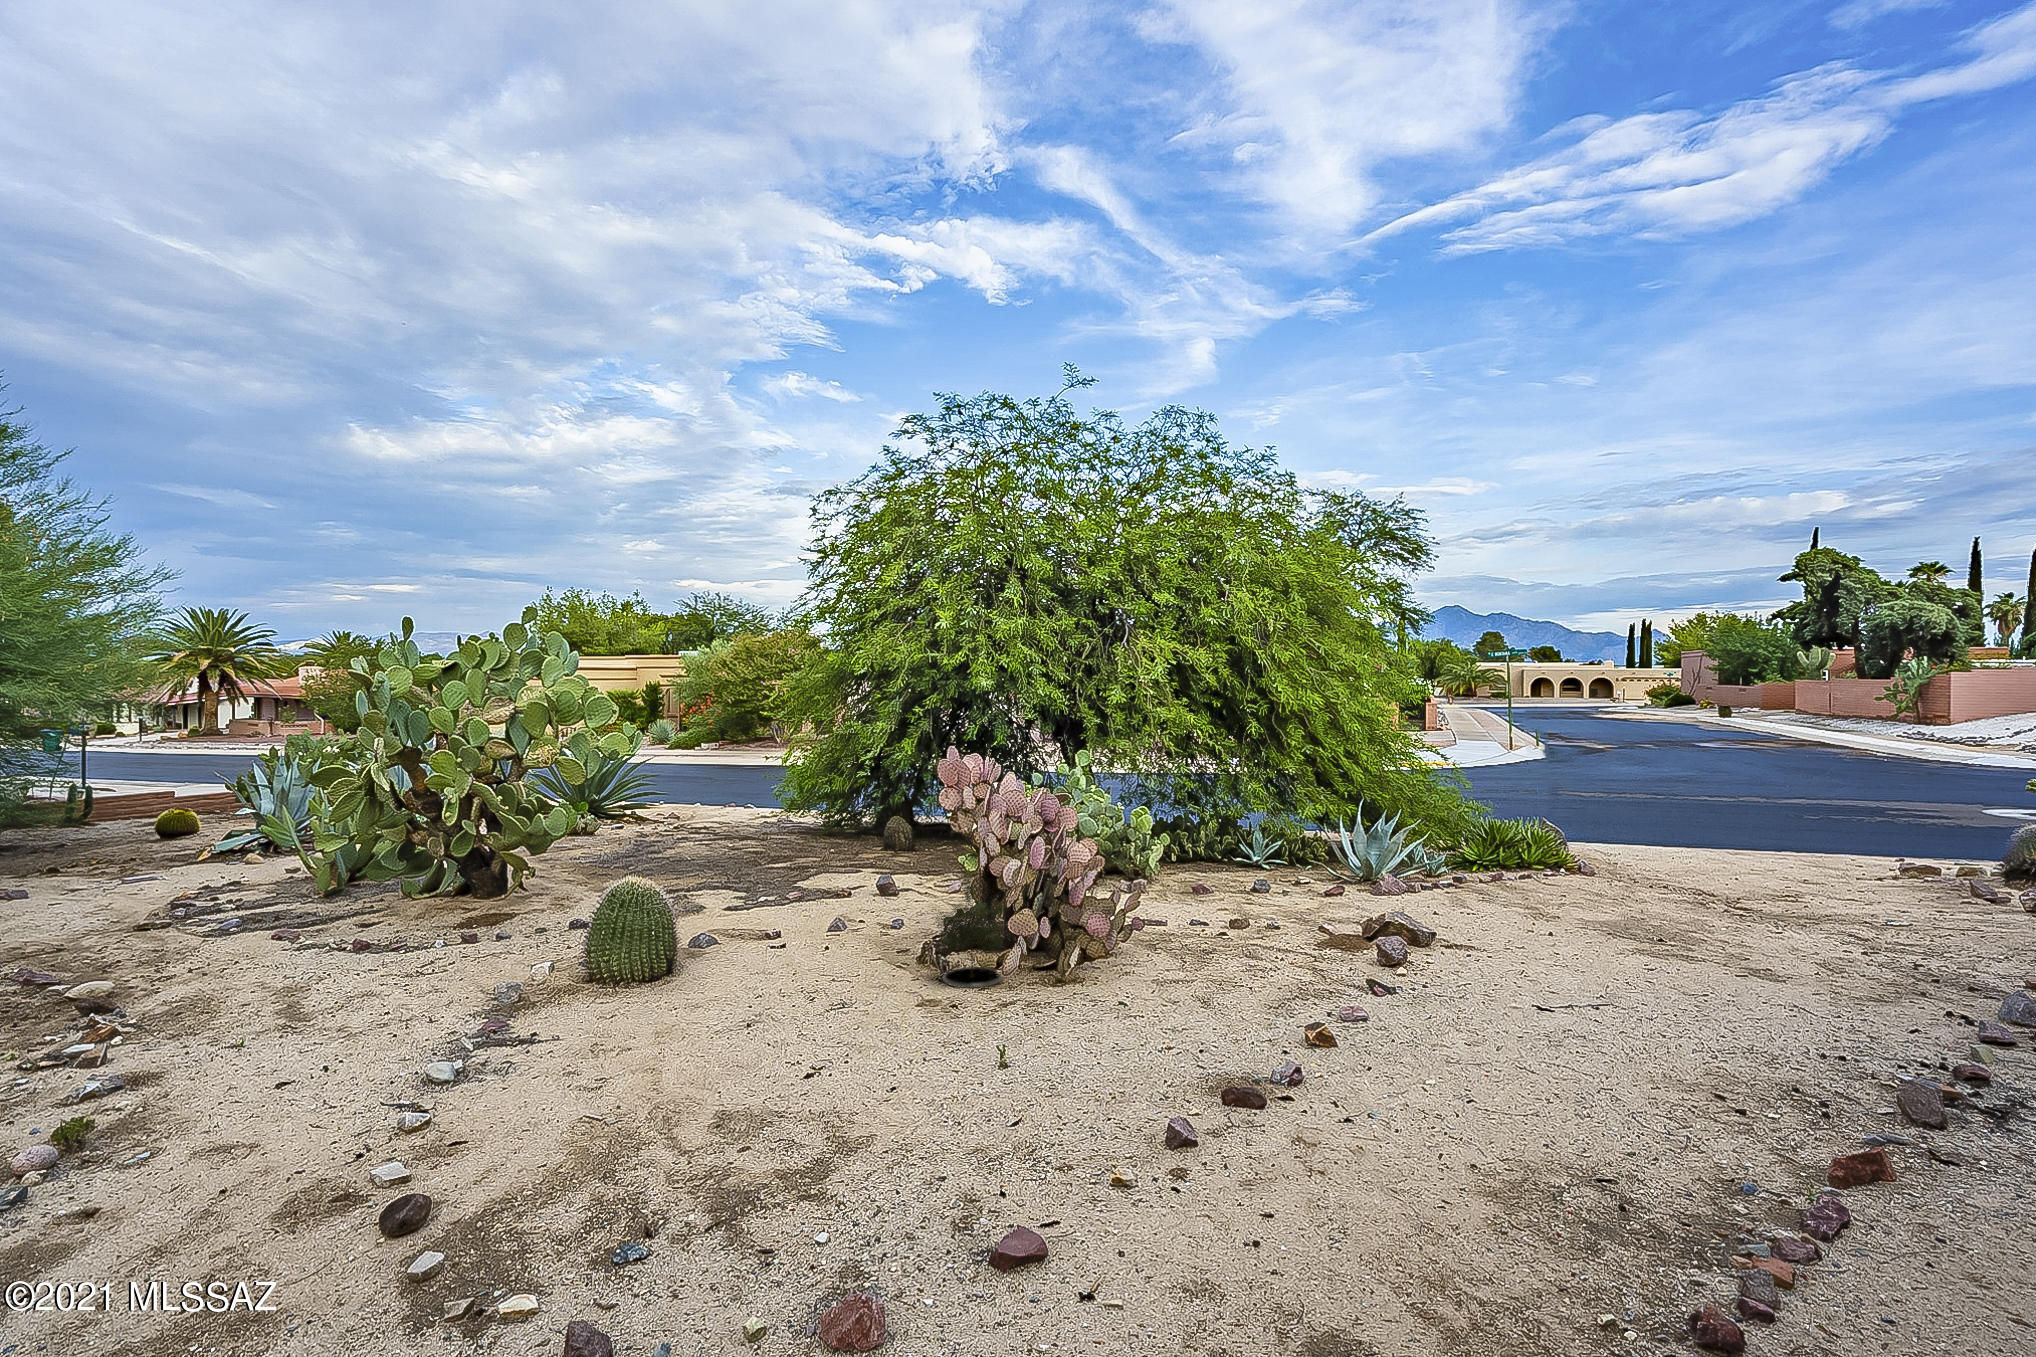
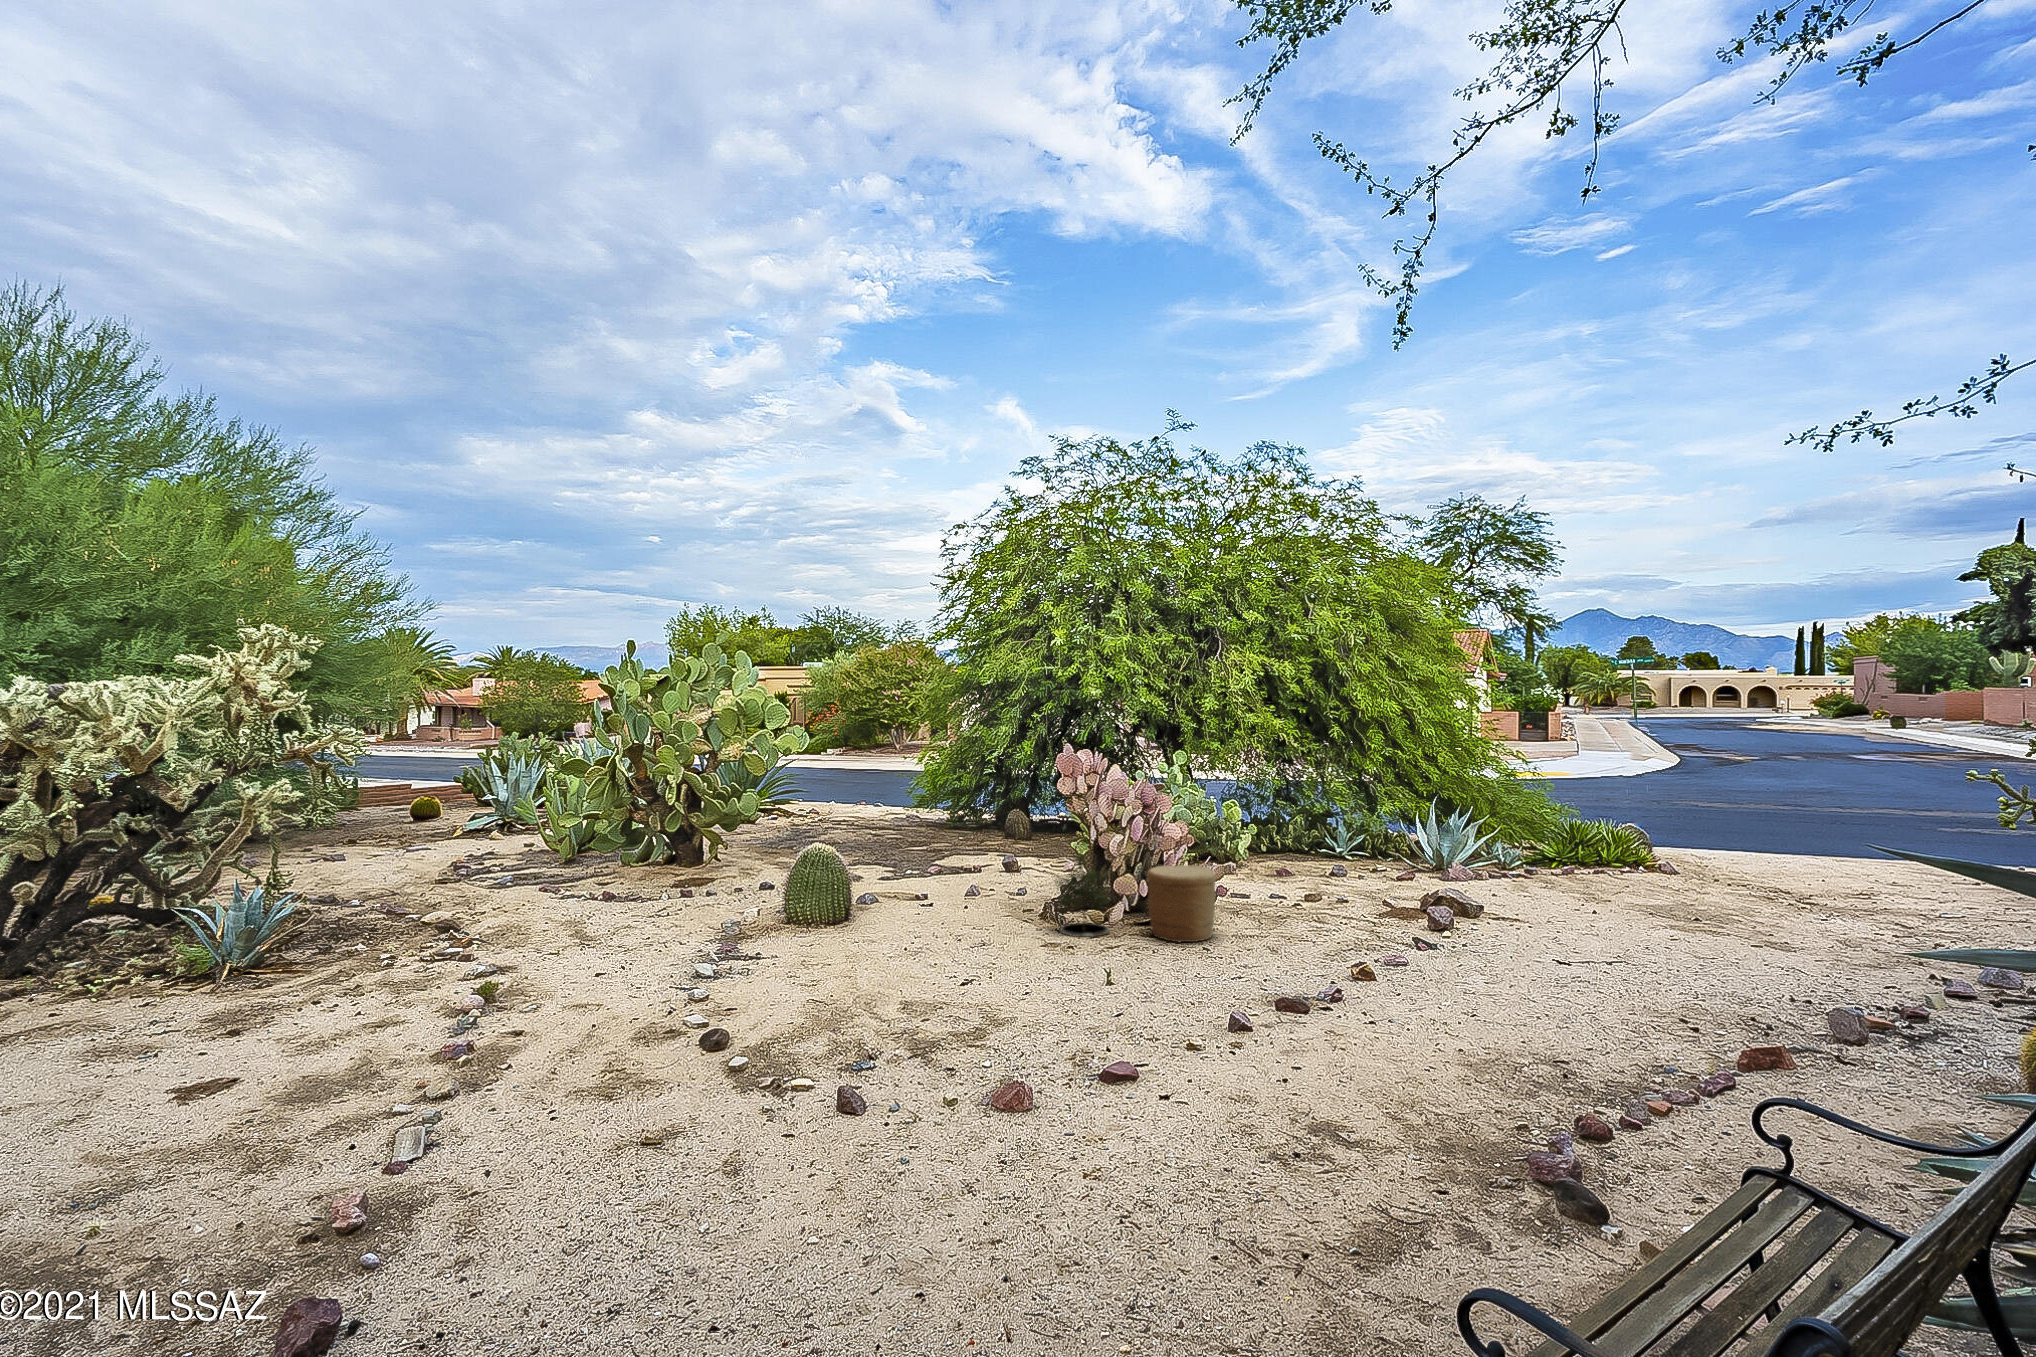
woven basket: none [1050,894,1134,993] -> present [1147,865,1216,943]

